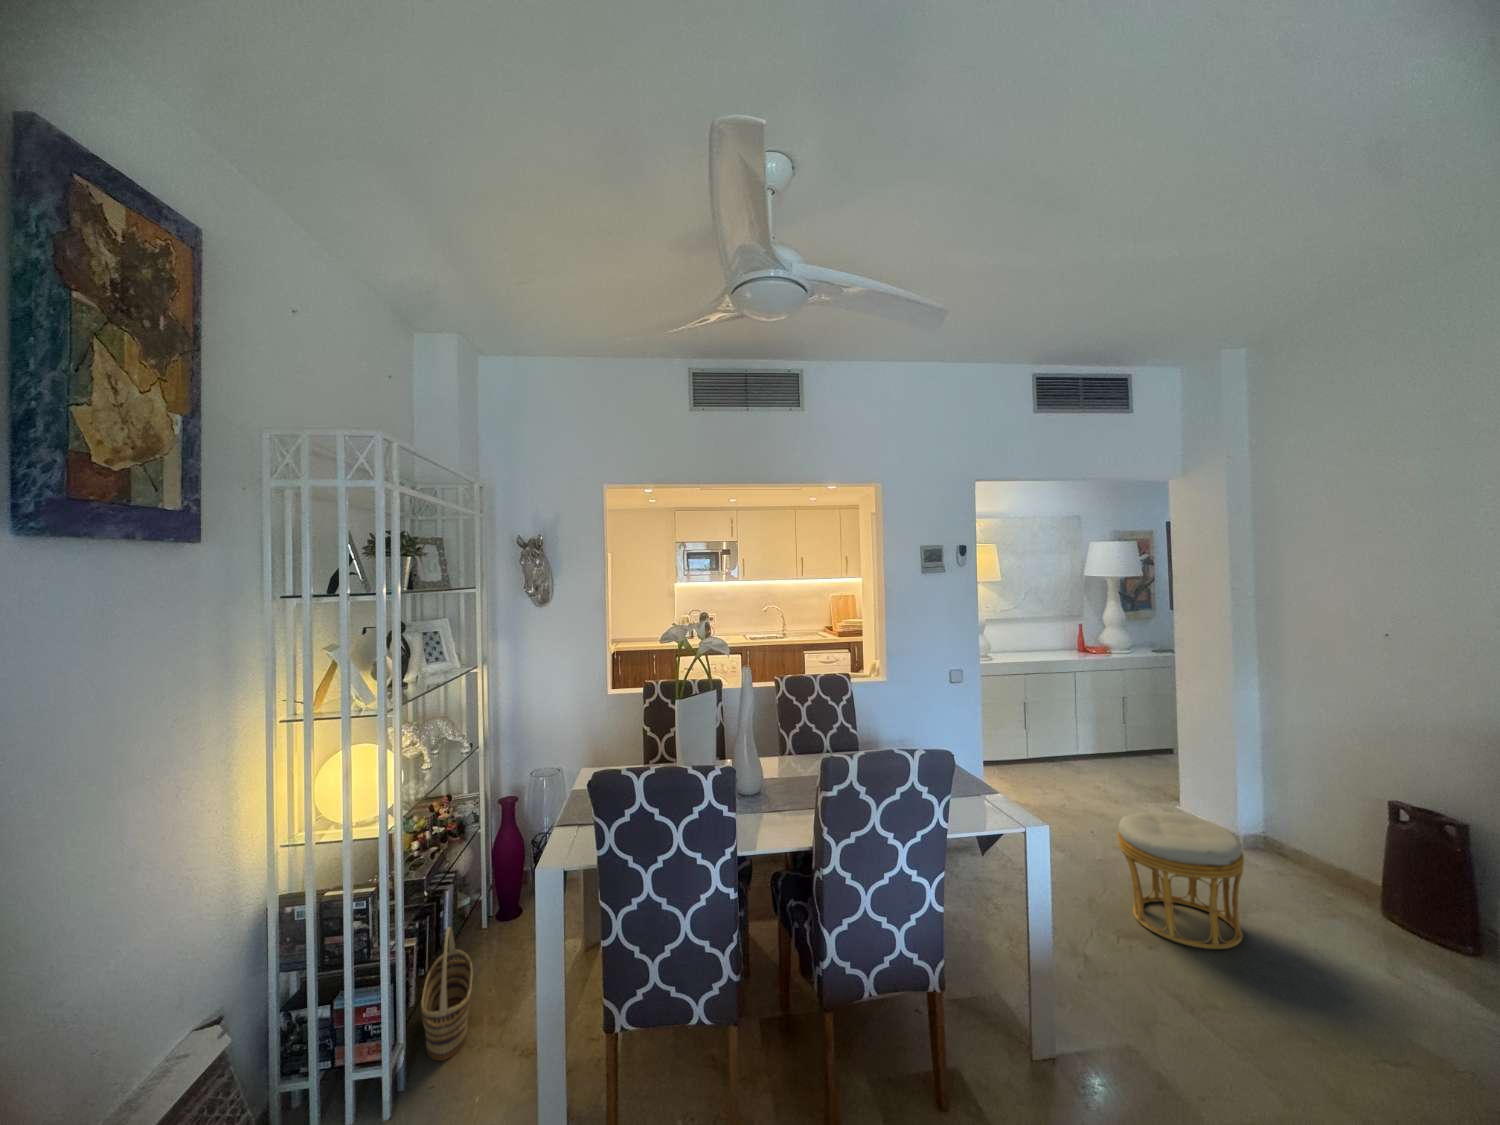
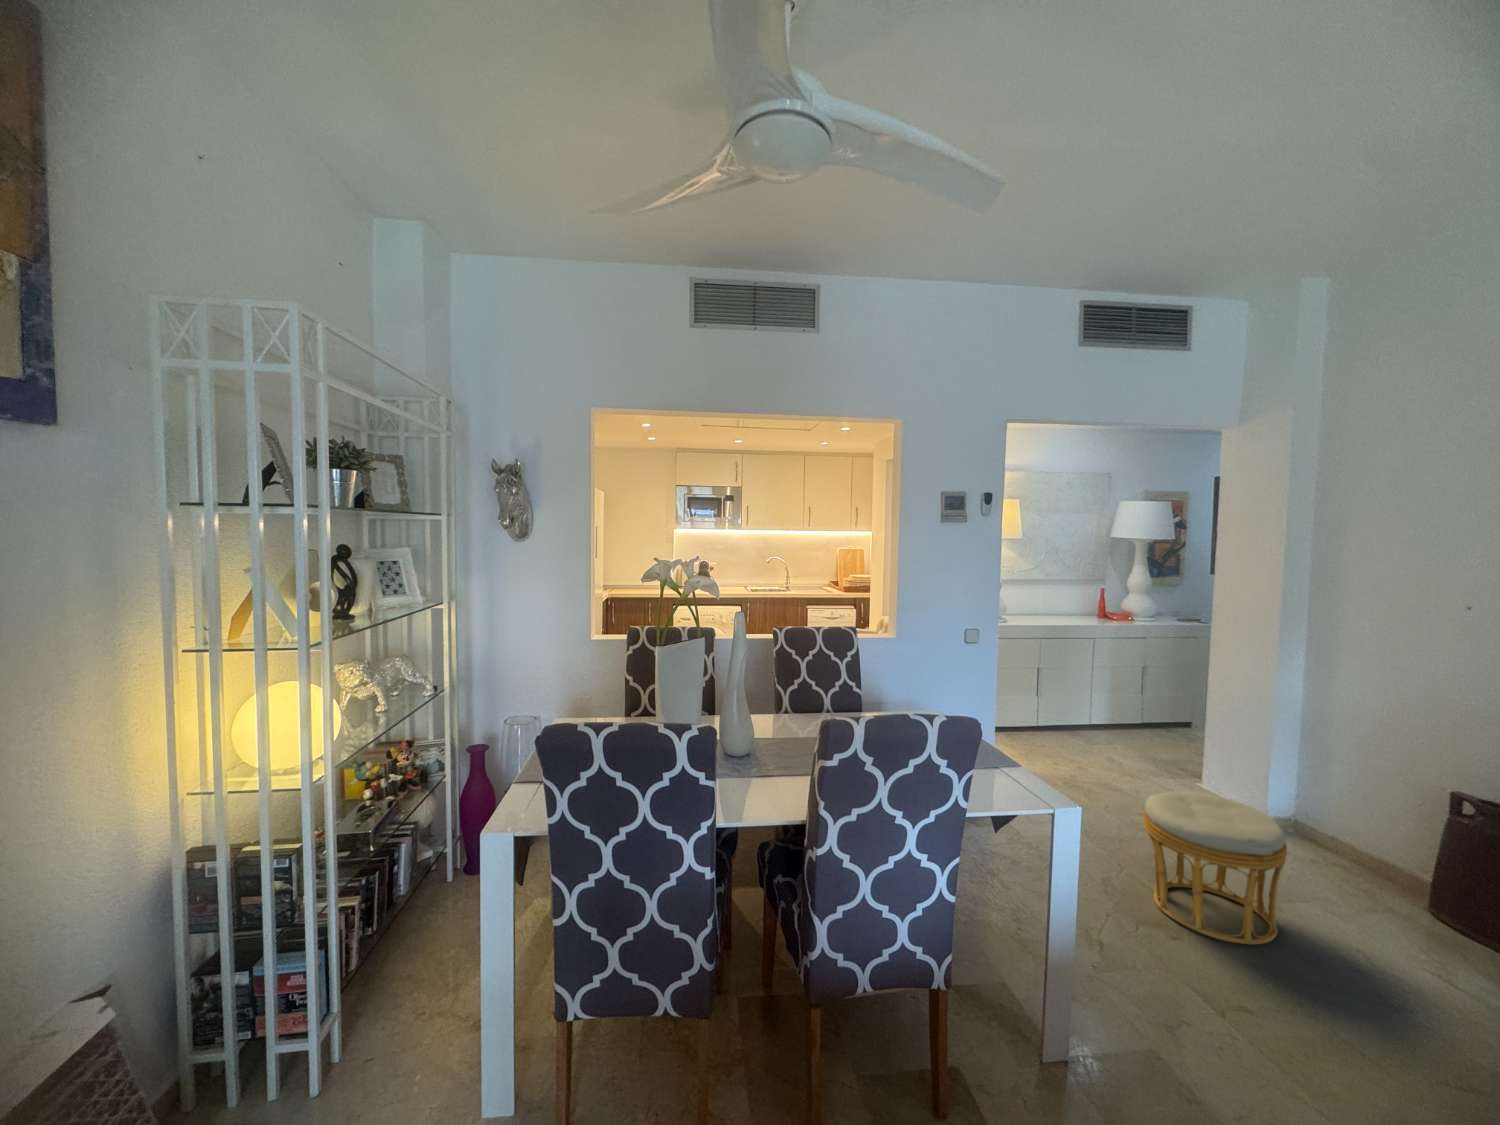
basket: present [421,927,473,1061] -> none [360,886,423,1032]

